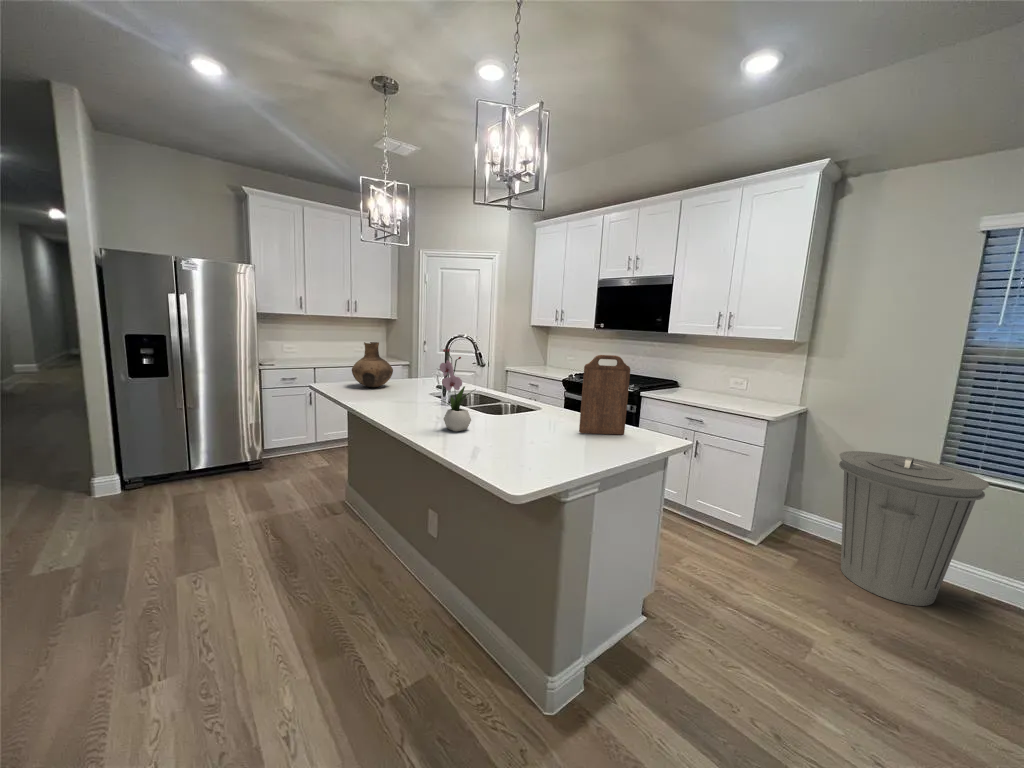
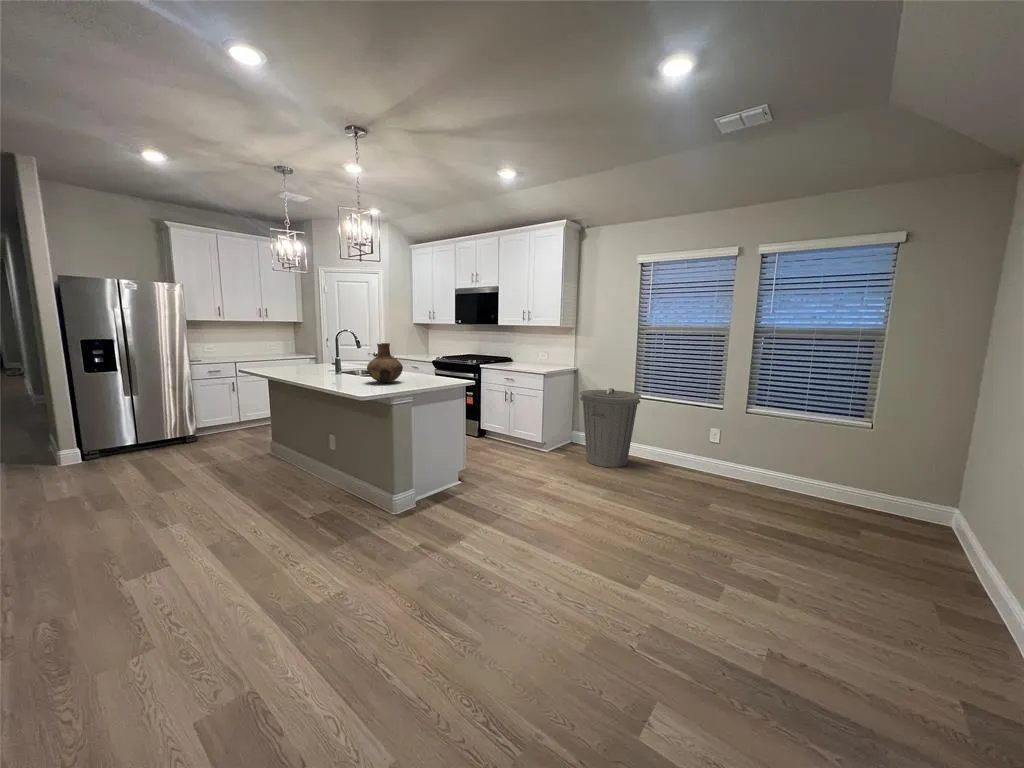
vase: present [352,342,393,387] -> present [367,343,403,383]
flower arrangement: present [440,349,476,432] -> none [327,336,350,382]
cutting board: present [579,355,630,435] -> none [411,336,437,380]

